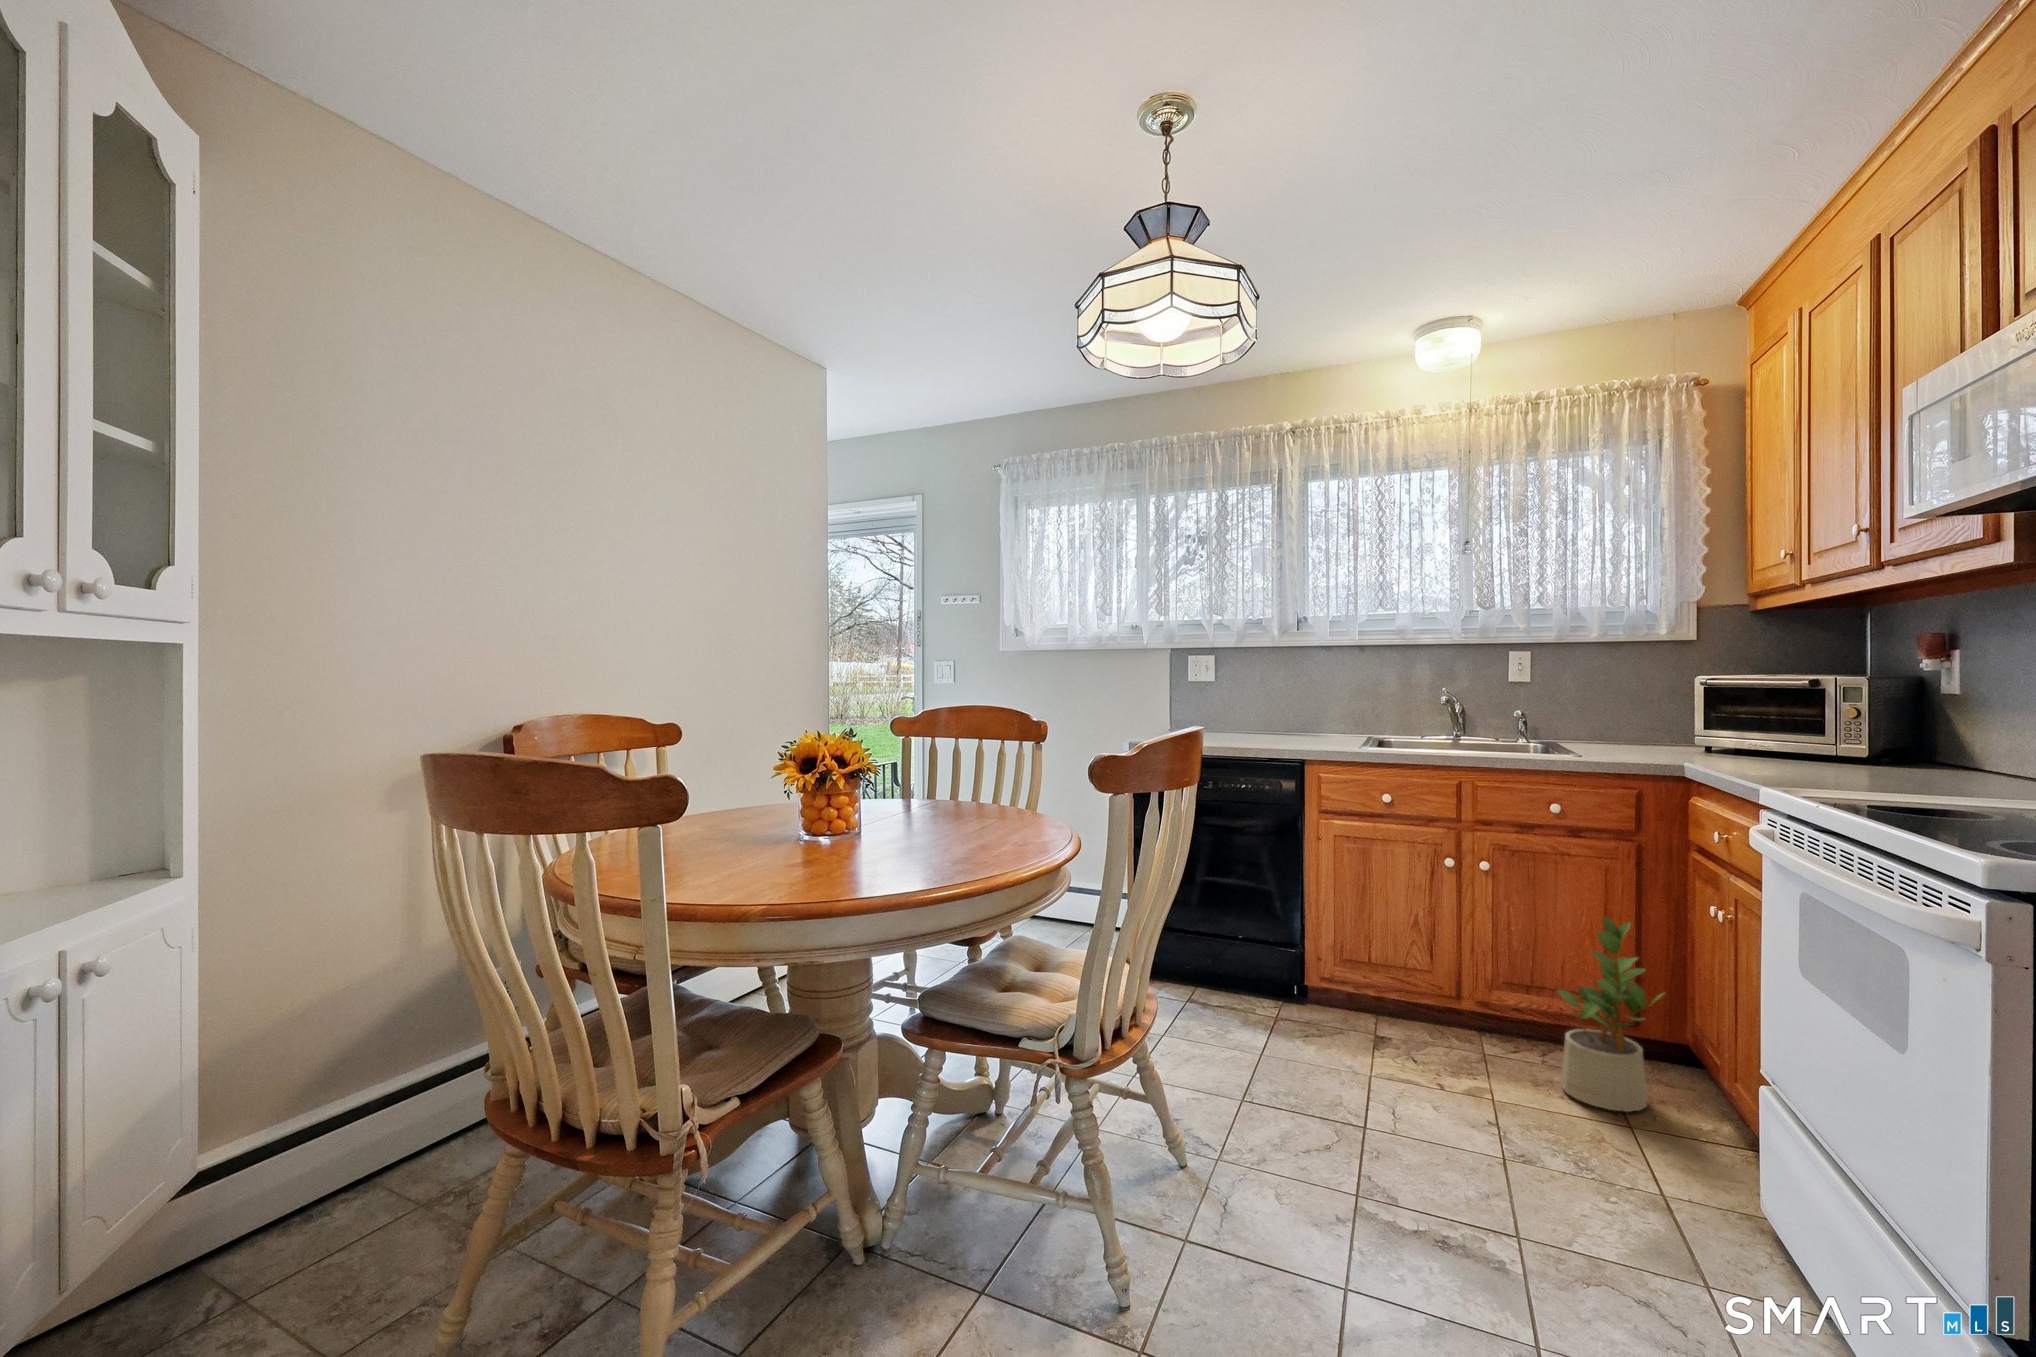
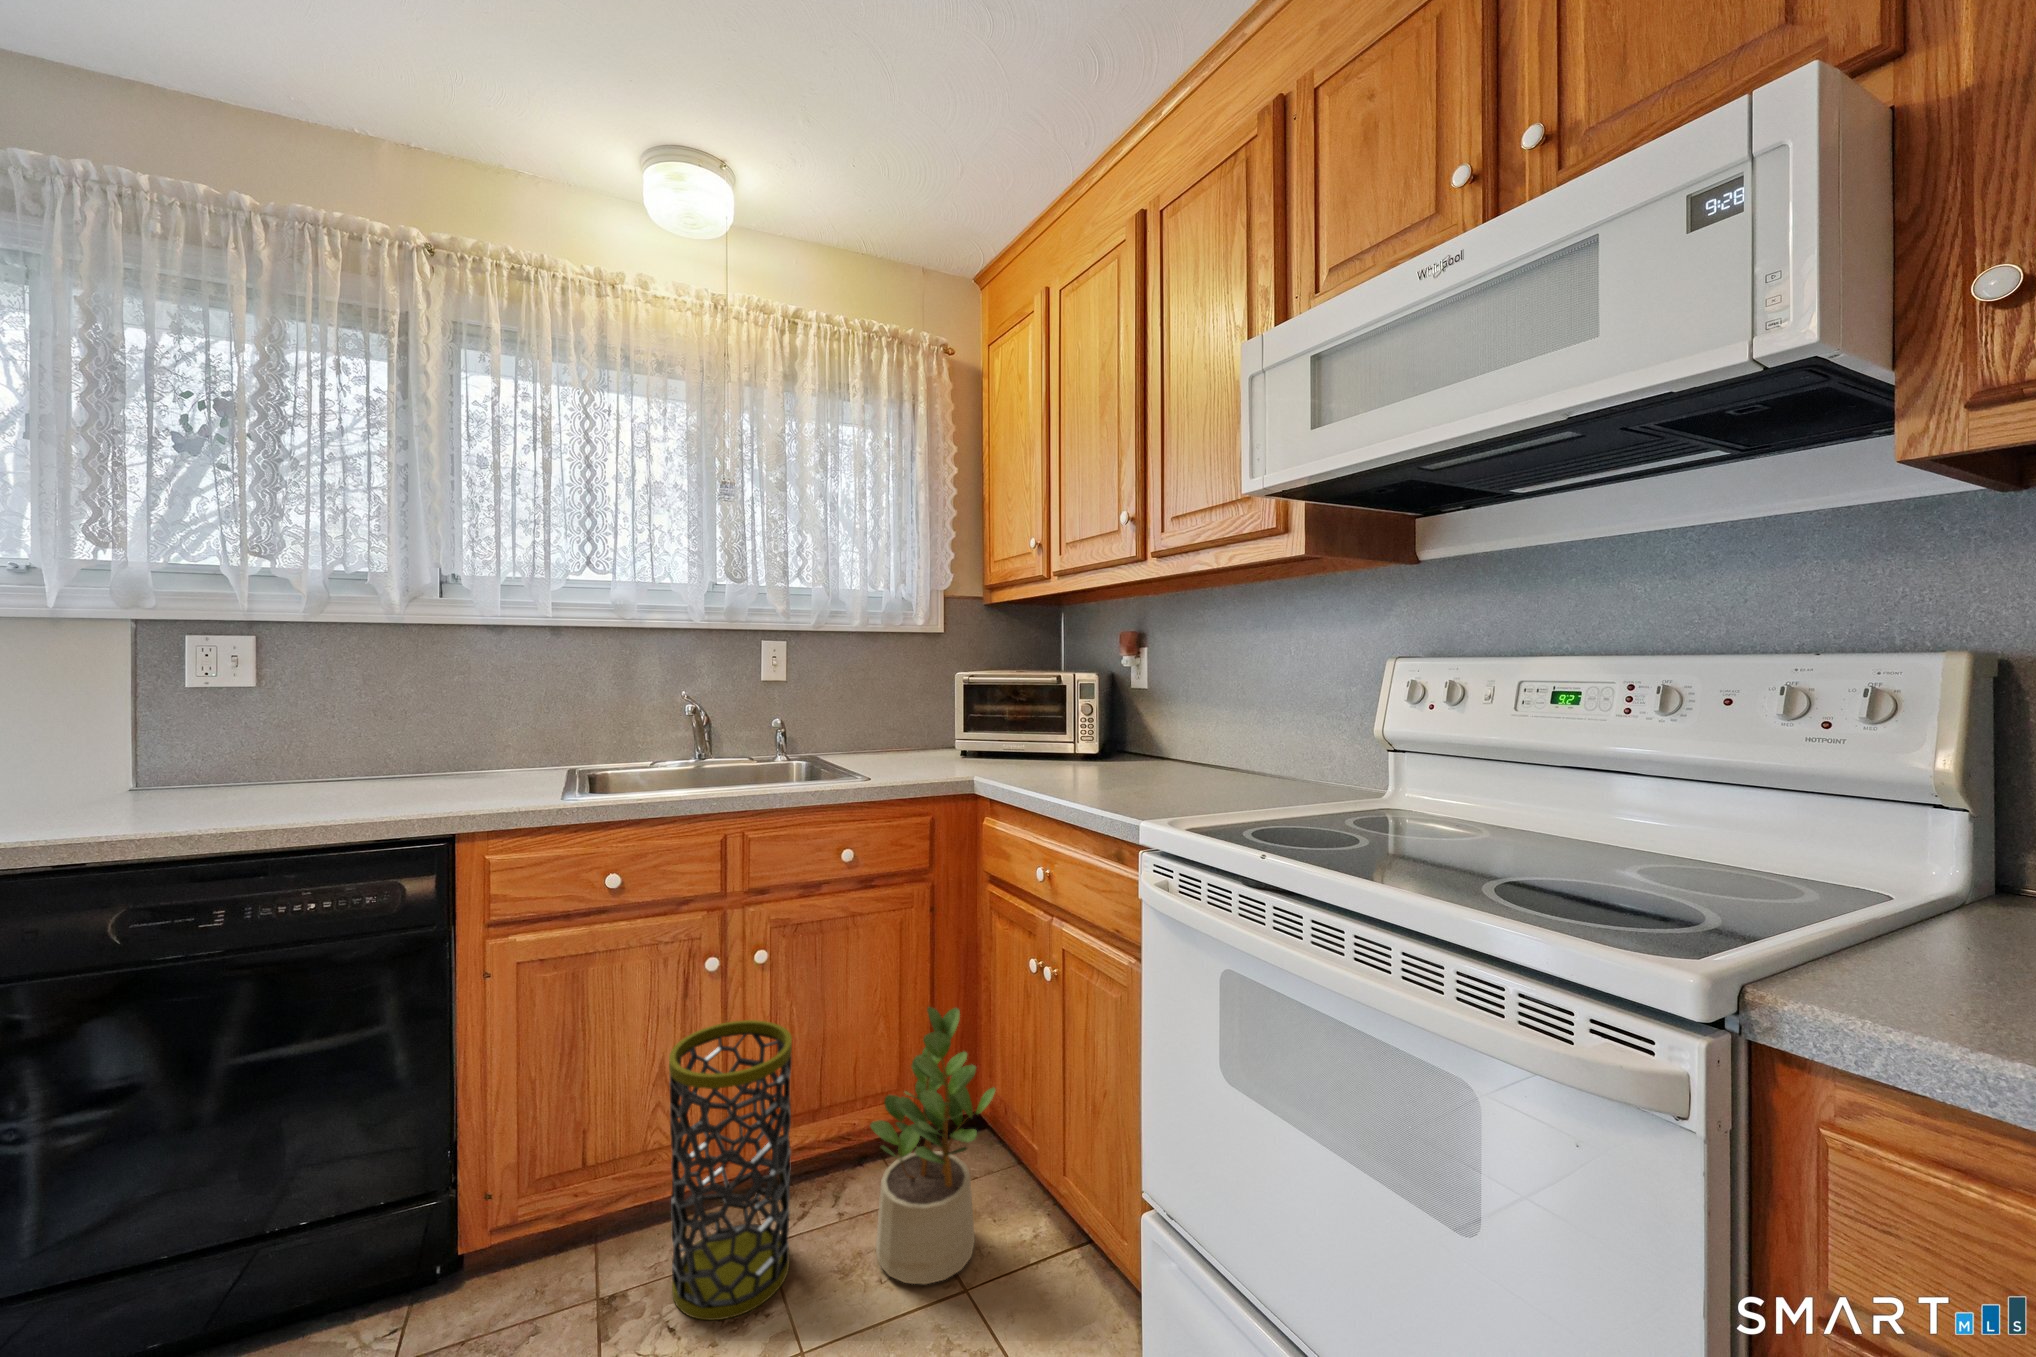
trash can: none [1417,900,1499,1072] -> present [669,1020,792,1320]

